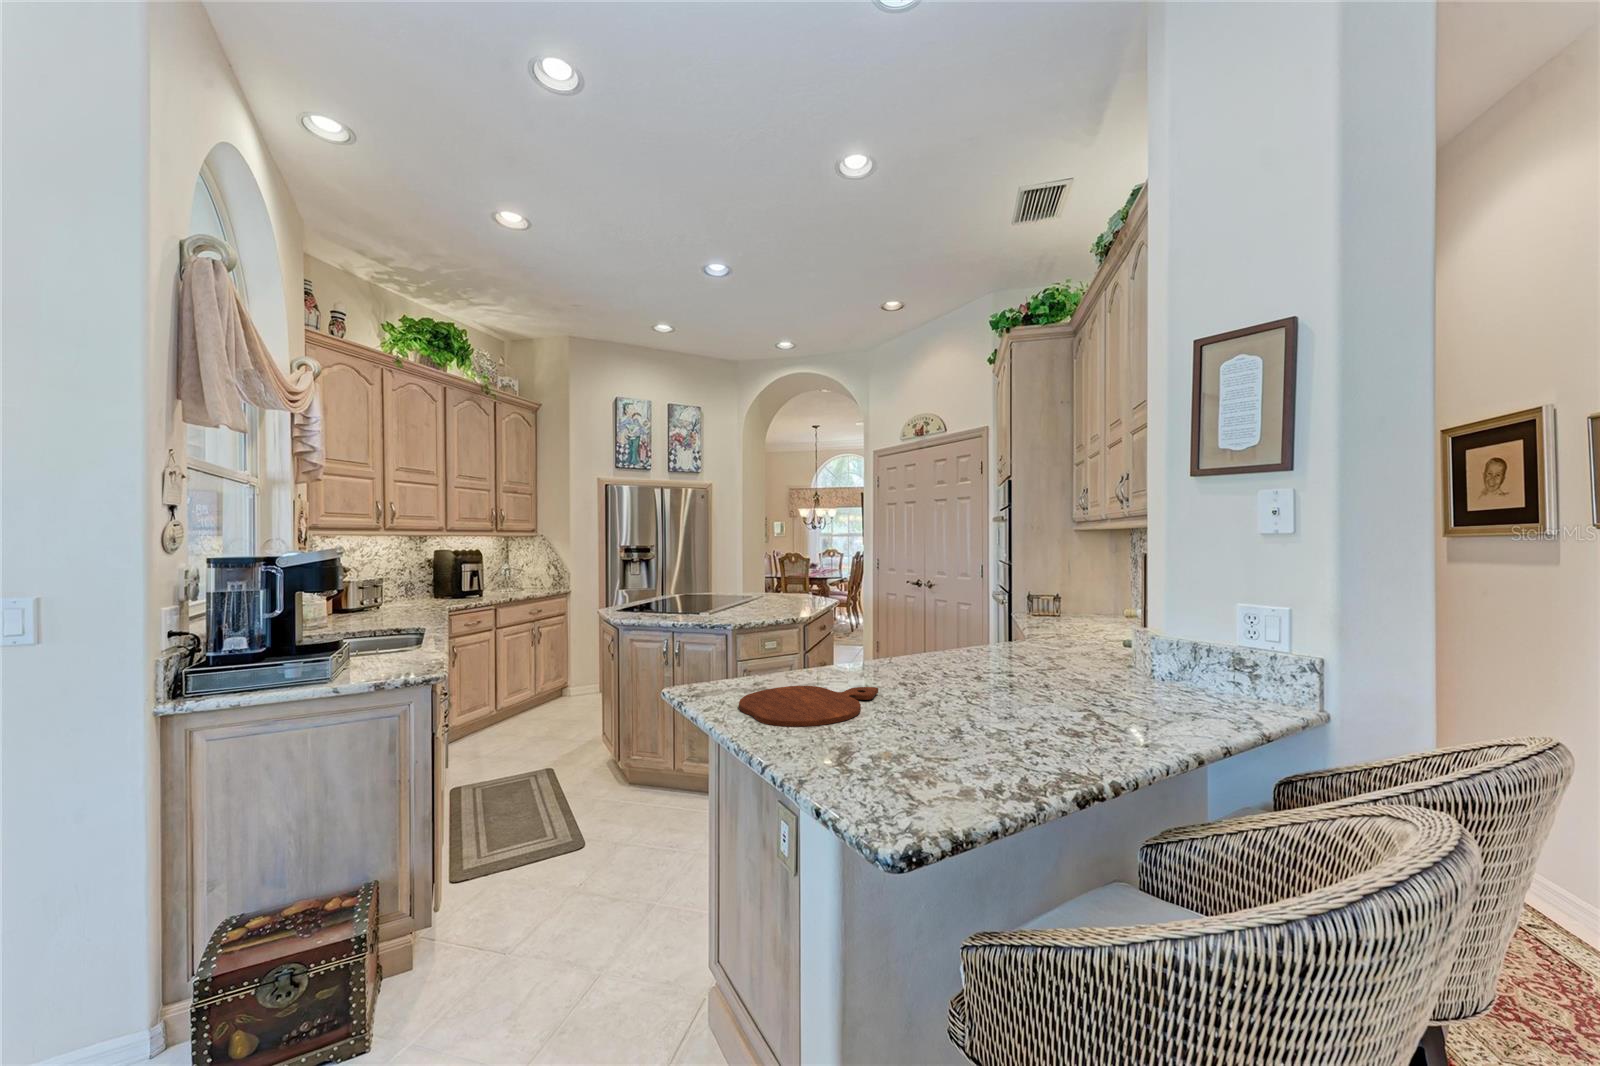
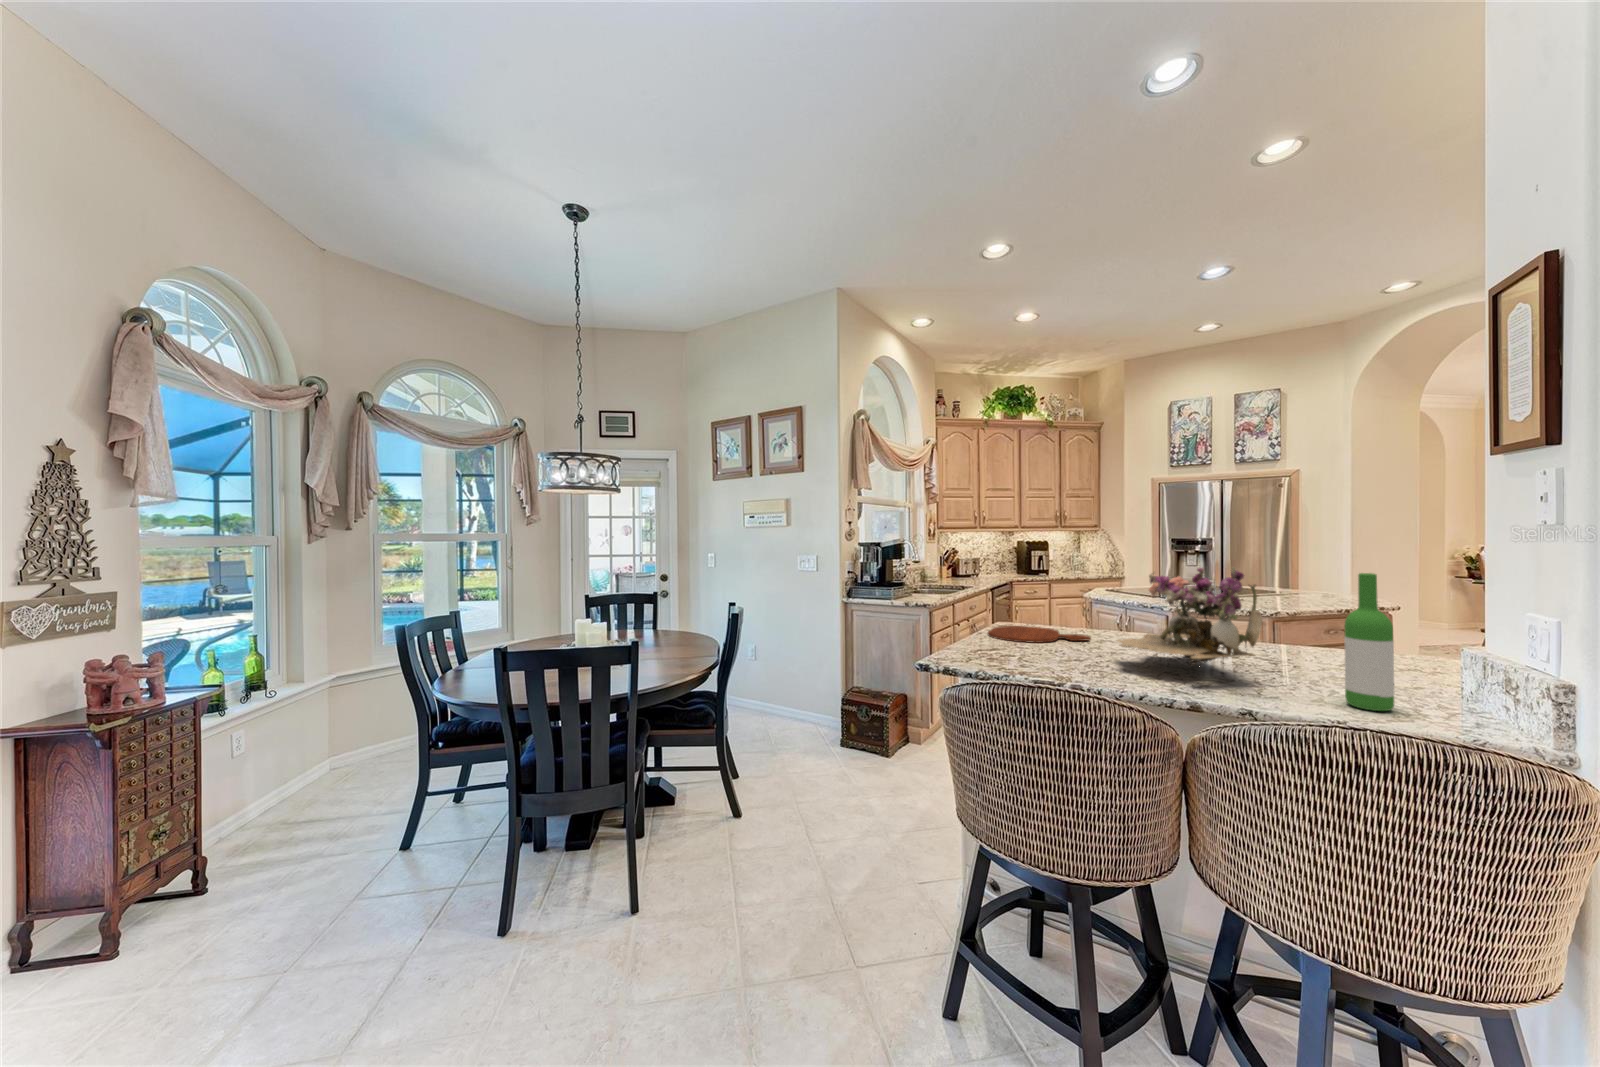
flower arrangement: none [981,575,1174,705] -> present [1117,567,1262,665]
wine bottle: none [1211,575,1254,715] -> present [1344,573,1394,711]

